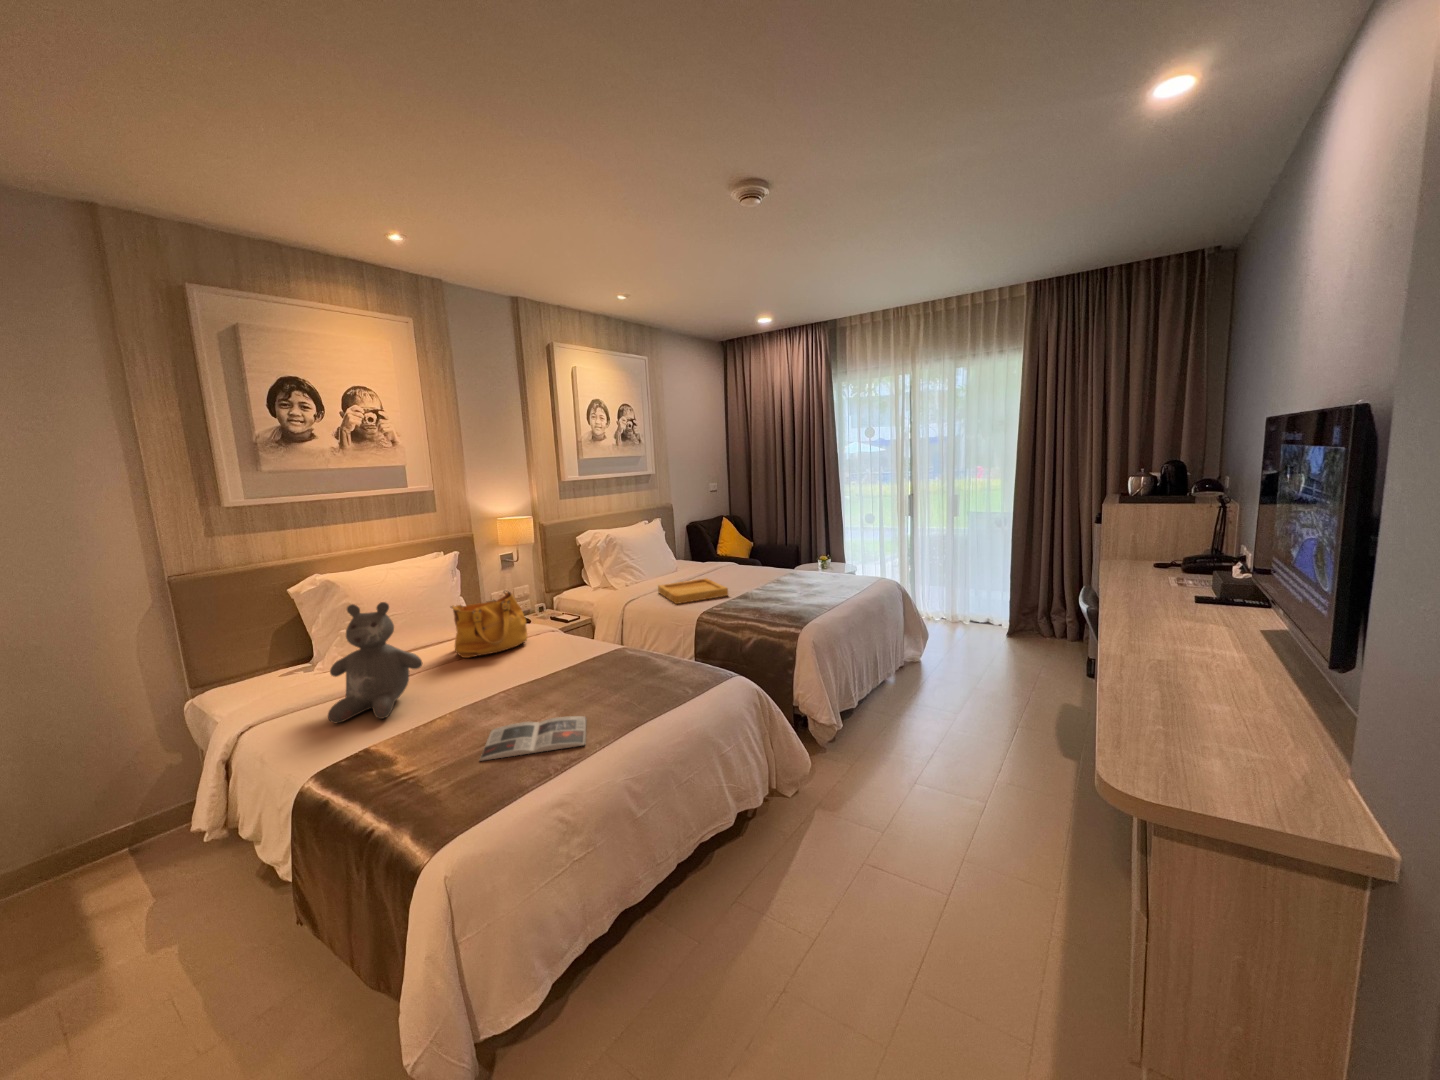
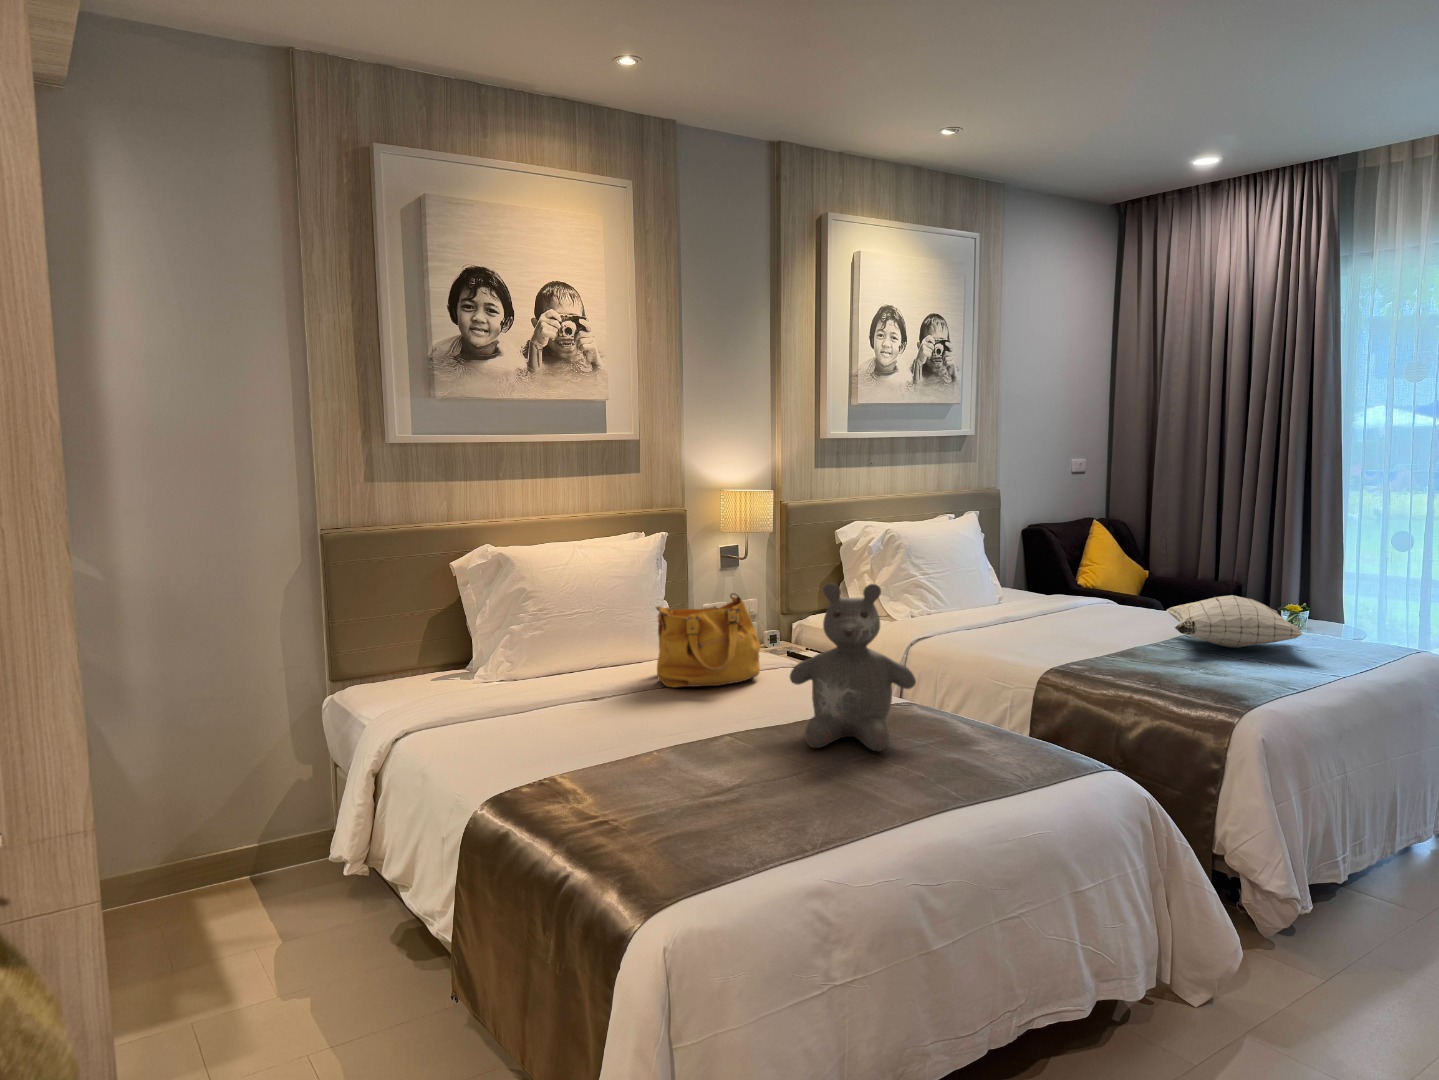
pillow: none [762,558,829,586] -> present [1166,595,1303,648]
tray: present [658,579,728,604] -> none [969,617,1098,652]
teddy bear: present [328,602,423,723] -> present [790,583,916,751]
magazine: present [480,716,586,761] -> none [701,780,856,824]

